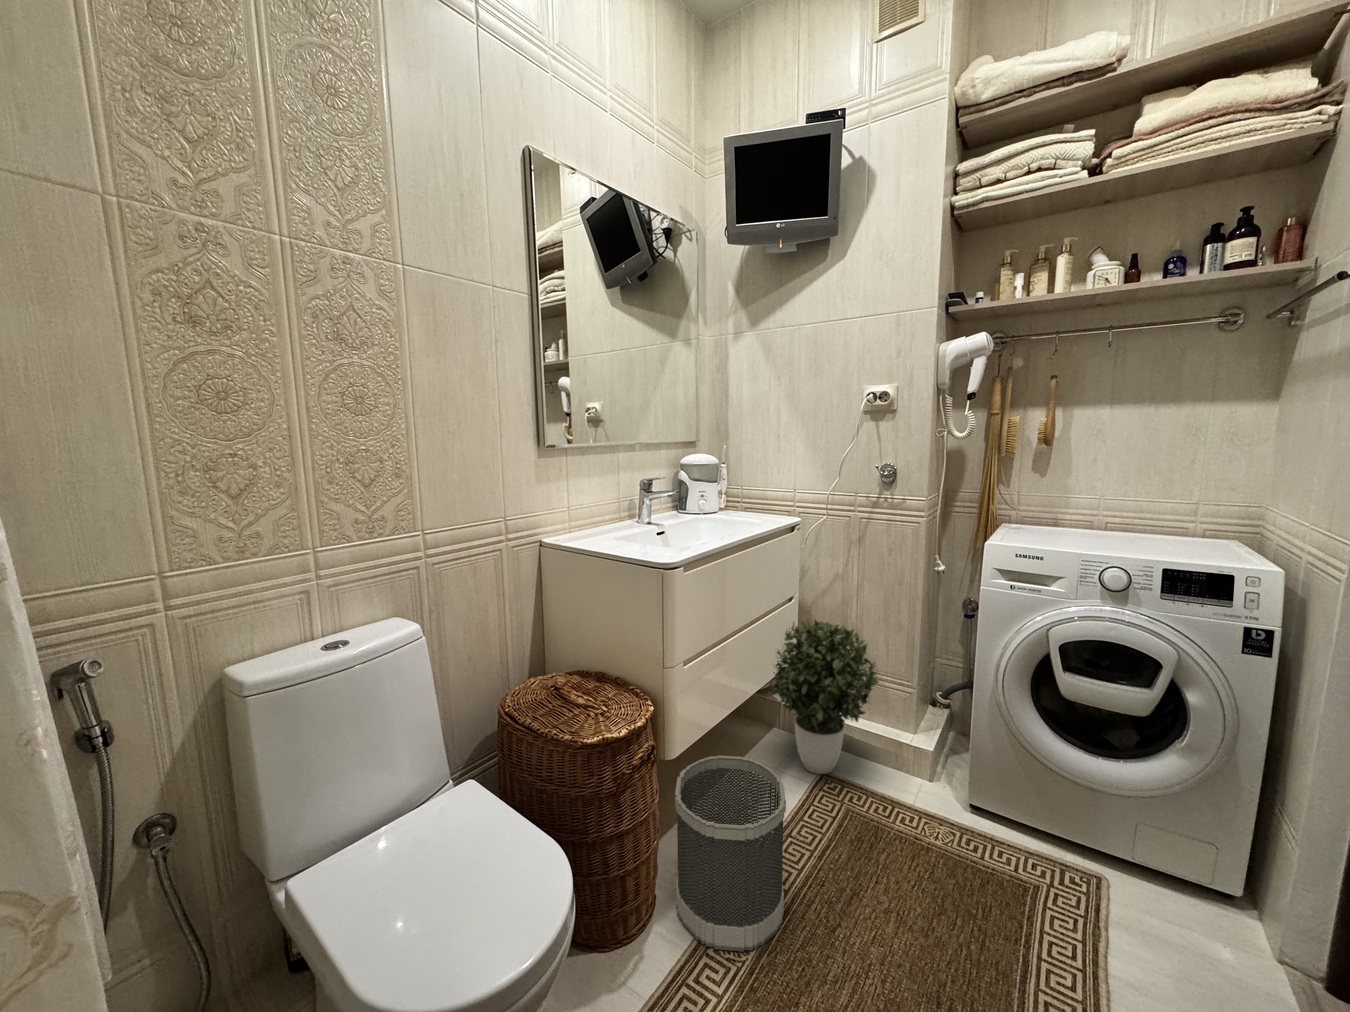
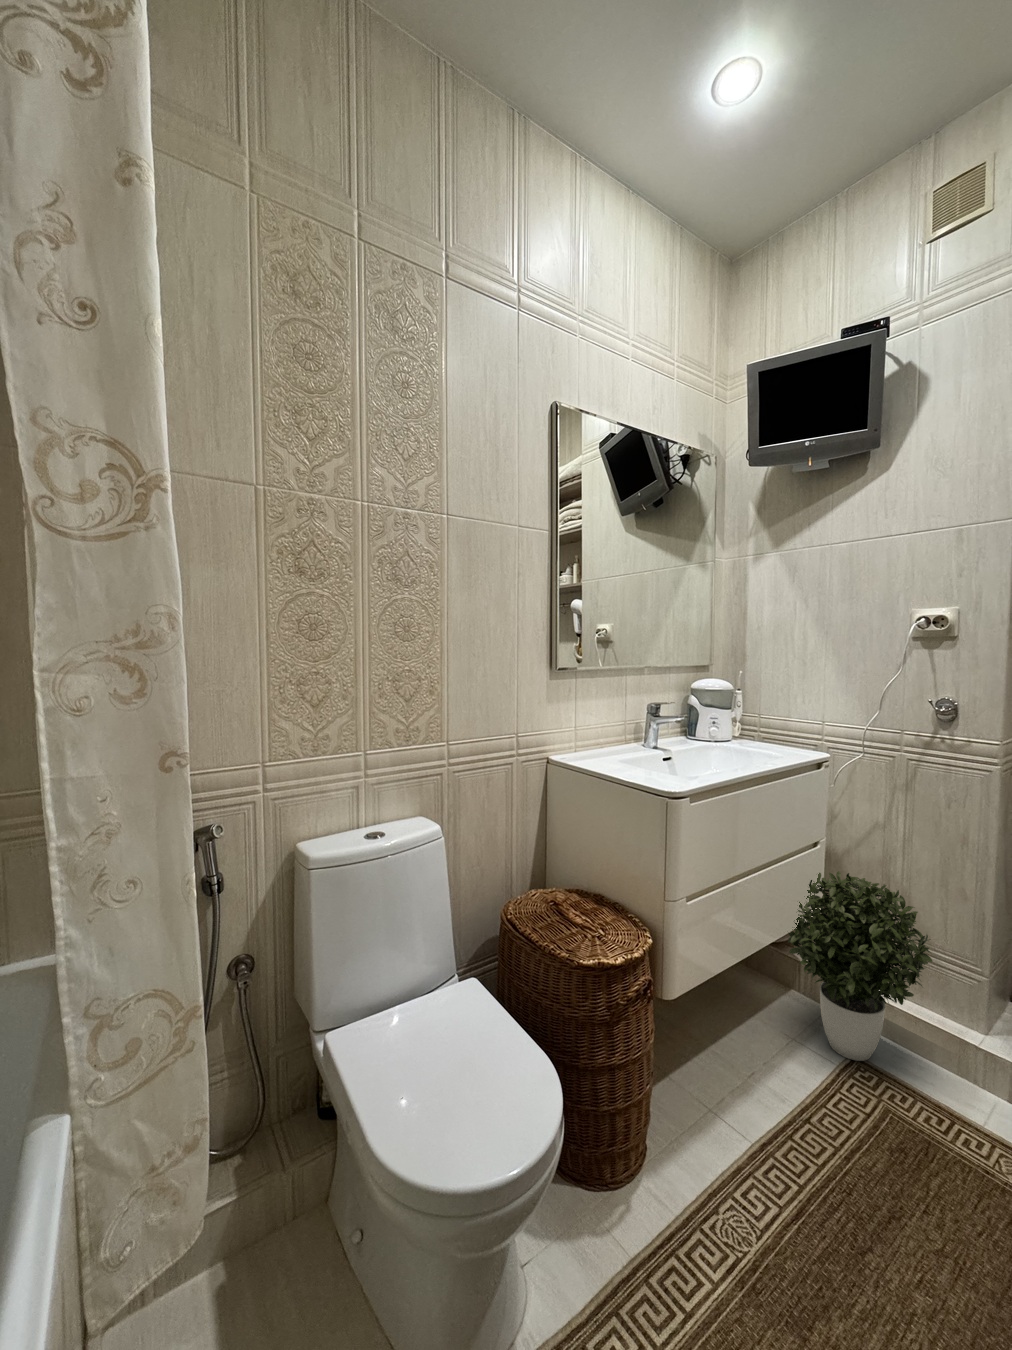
wastebasket: present [675,756,786,952] -> none [669,1007,801,1241]

